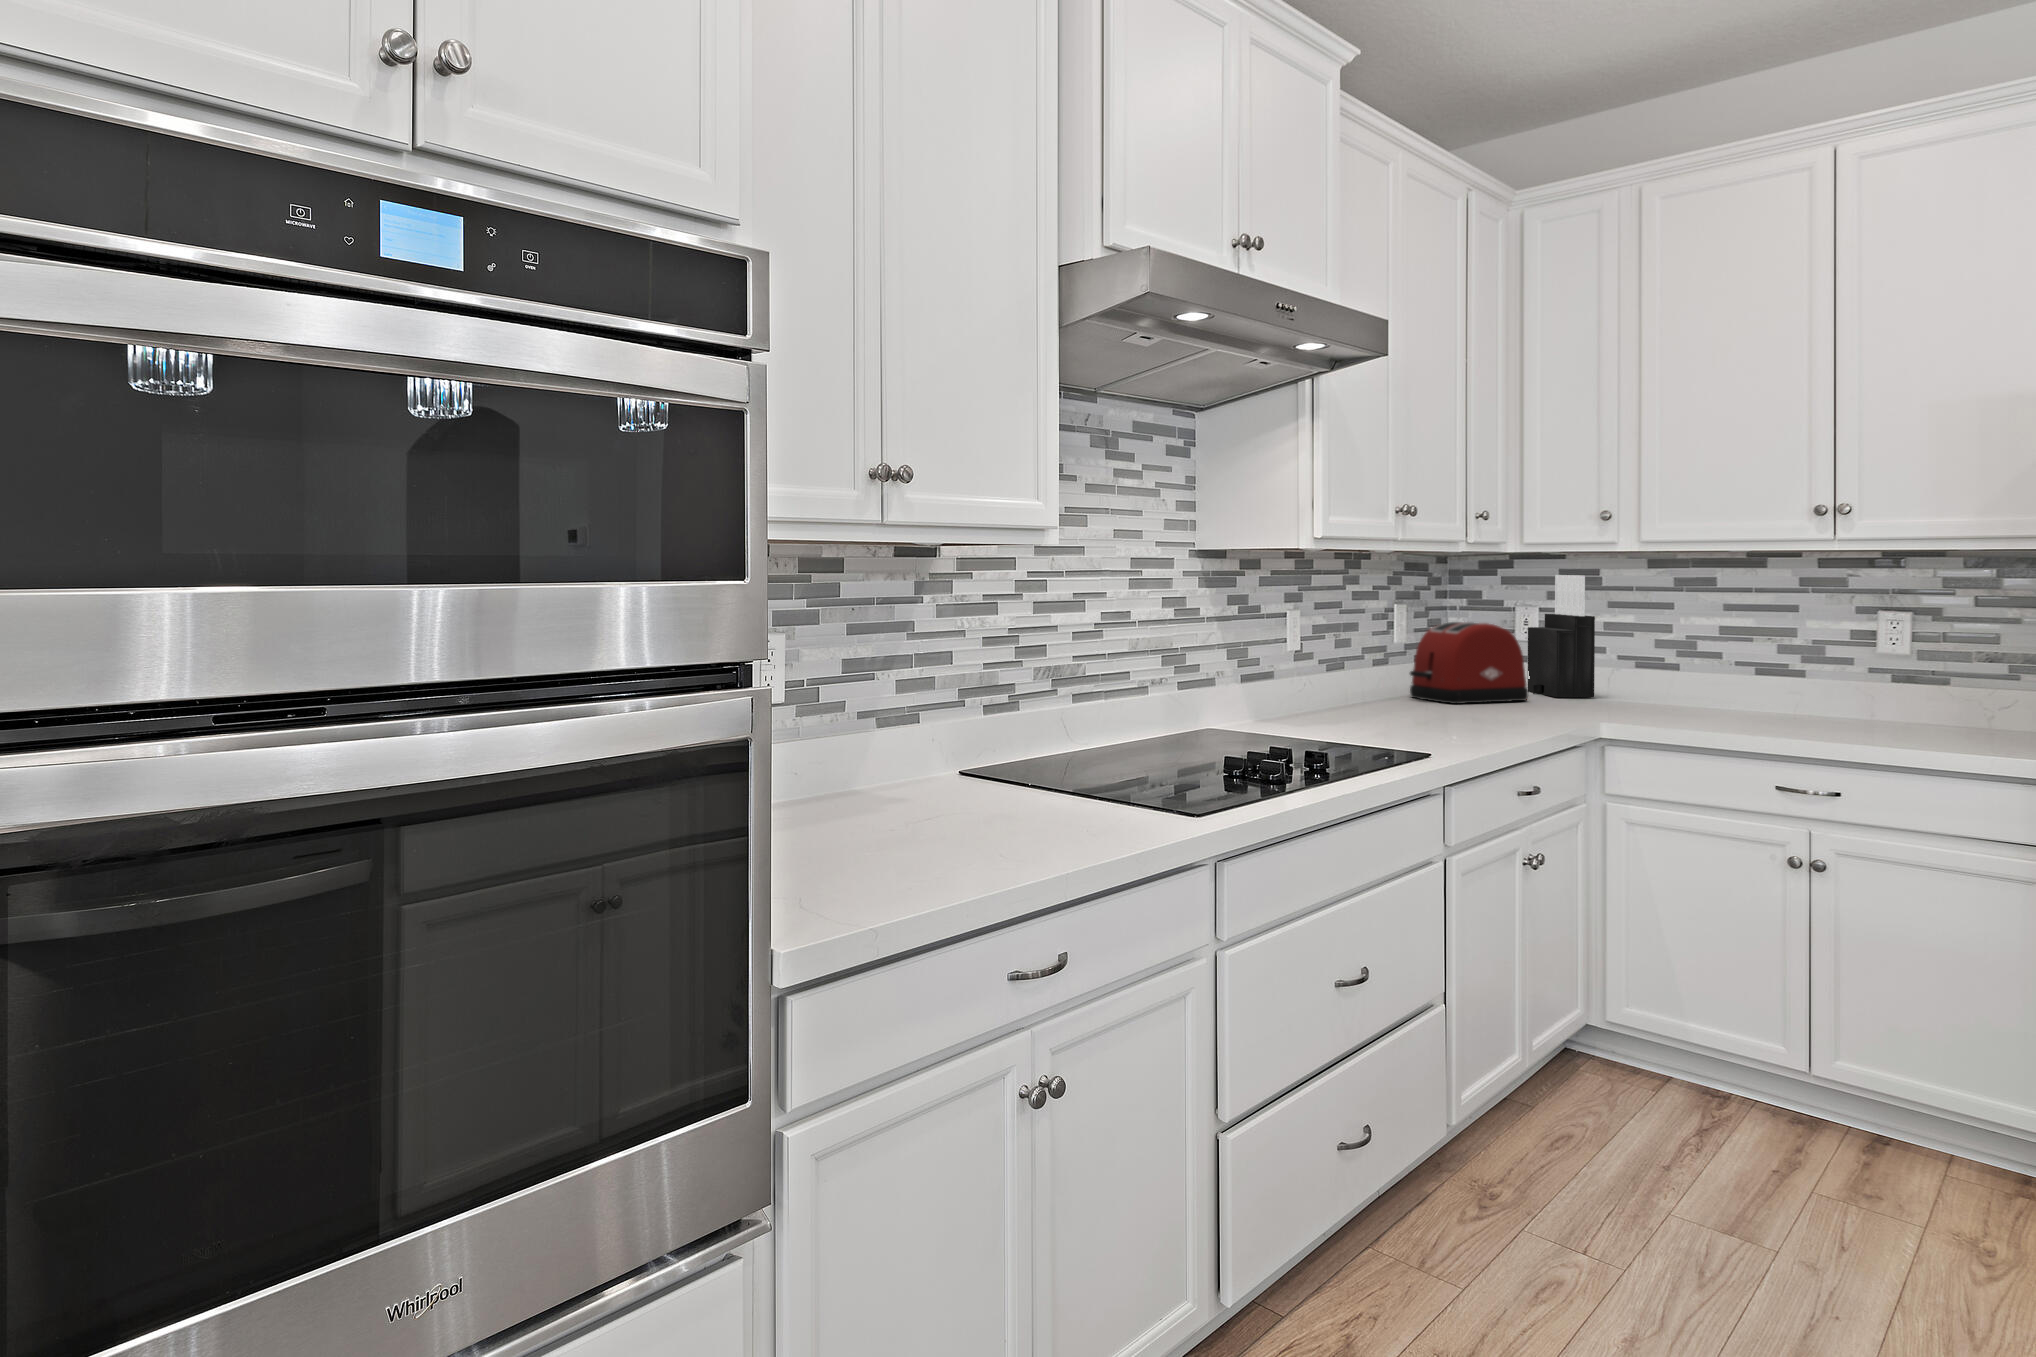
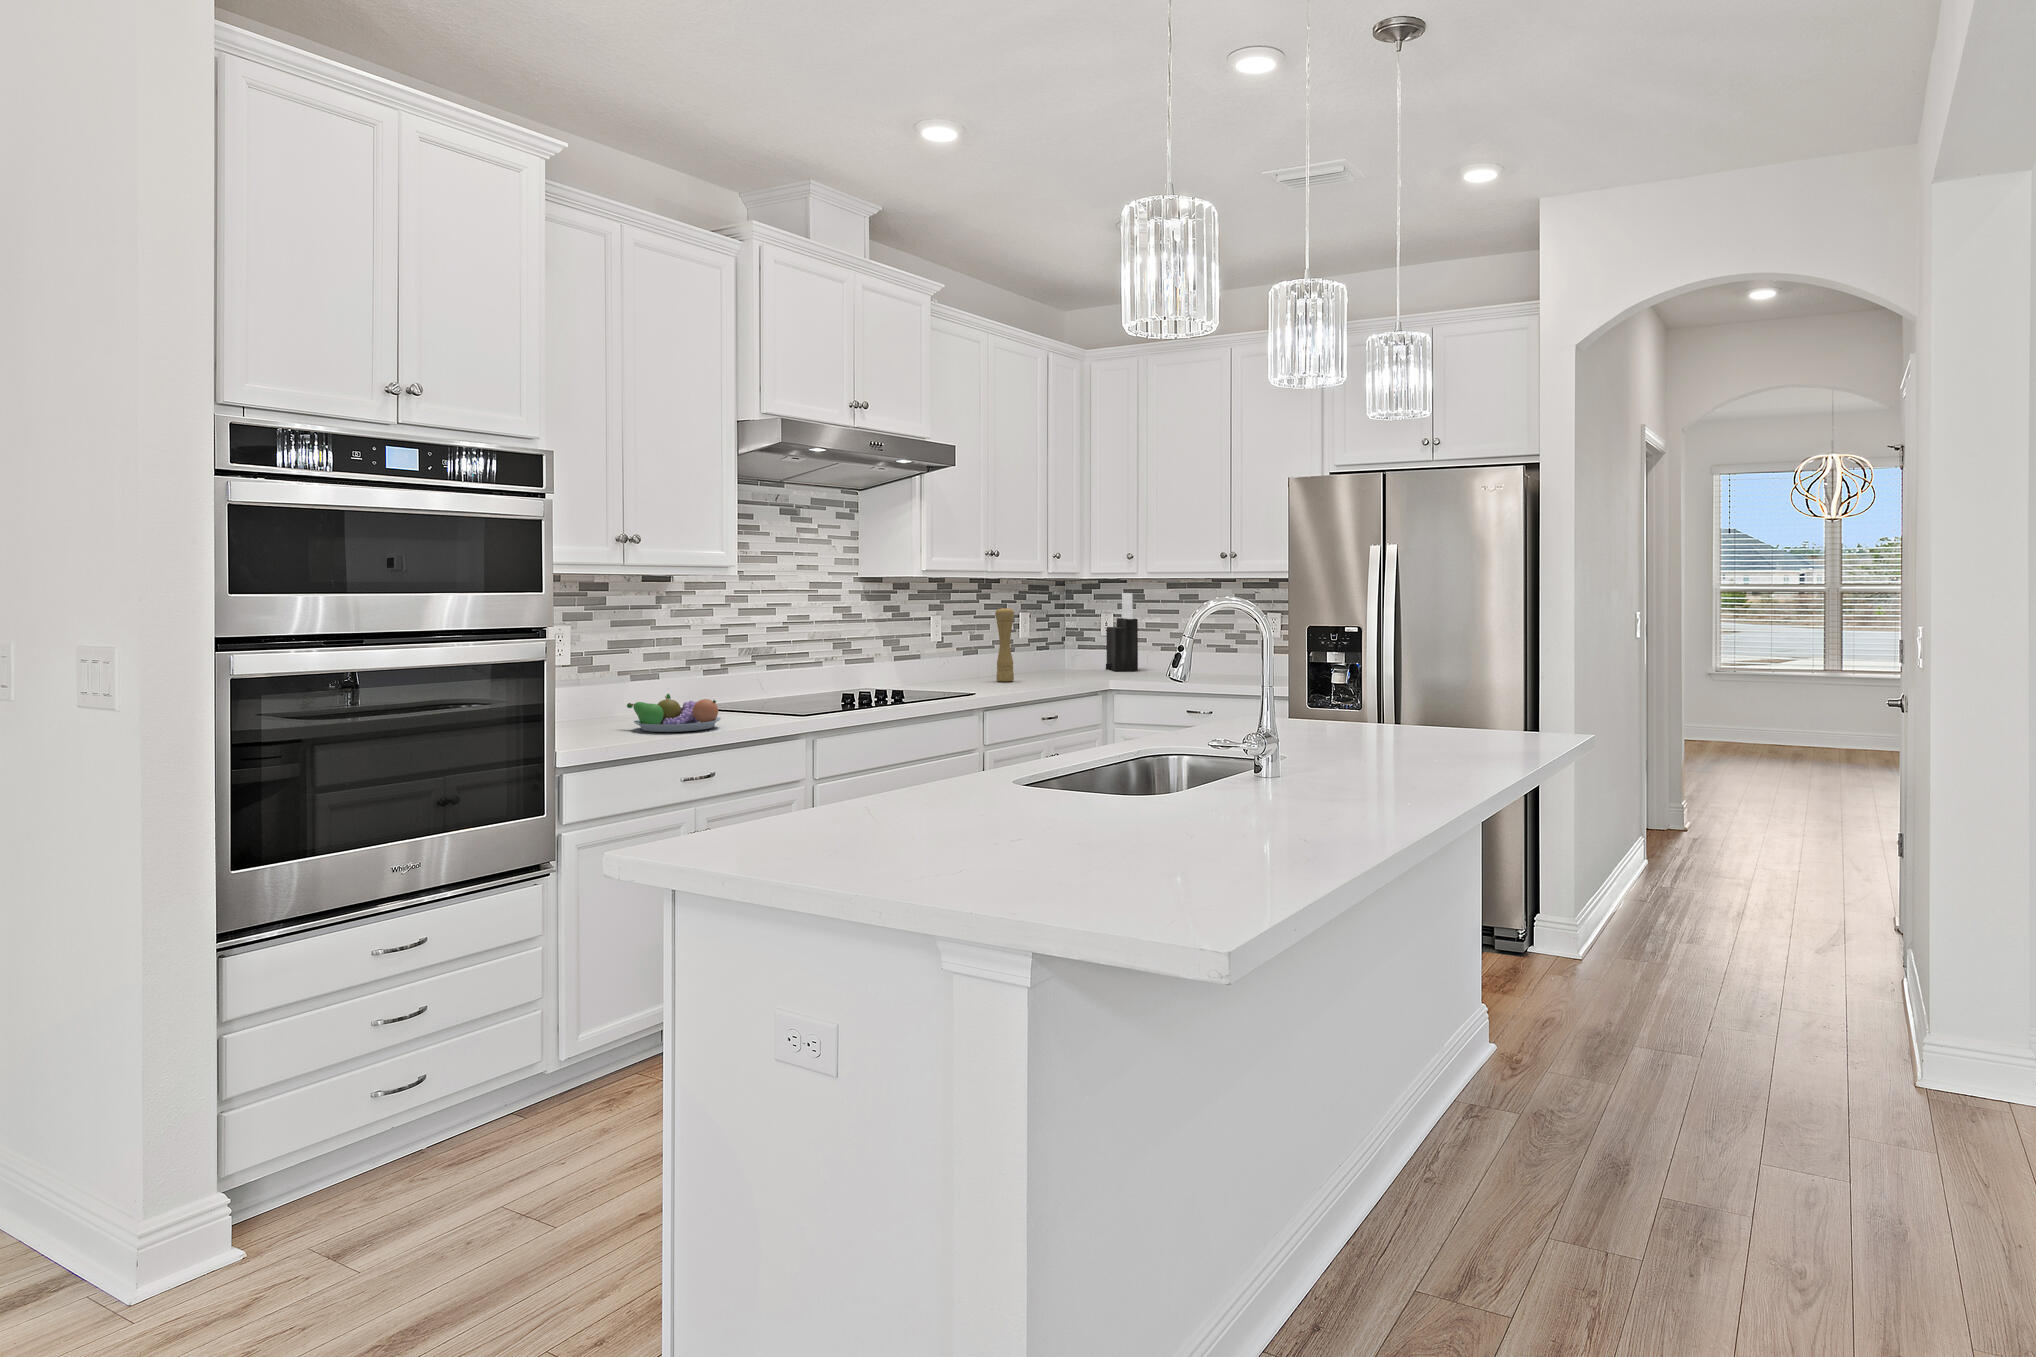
pepper mill: none [1398,598,1431,718] -> present [995,607,1014,682]
toaster: present [1410,622,1528,704] -> none [1021,623,1094,675]
fruit bowl: none [889,769,1063,857] -> present [627,694,721,732]

